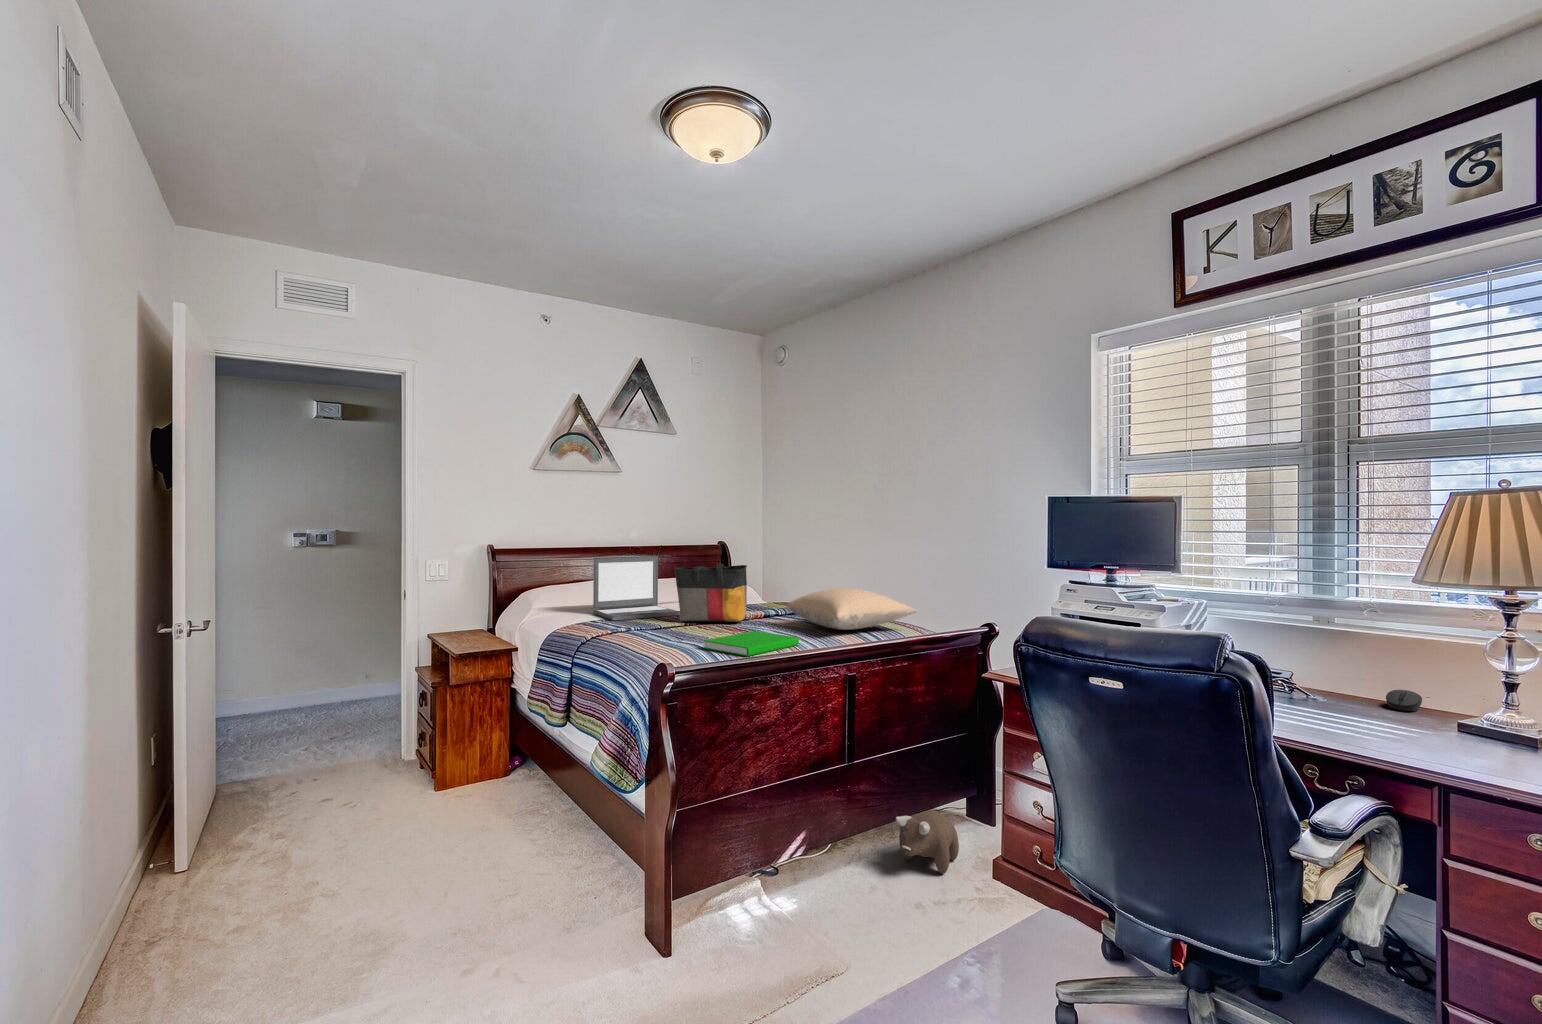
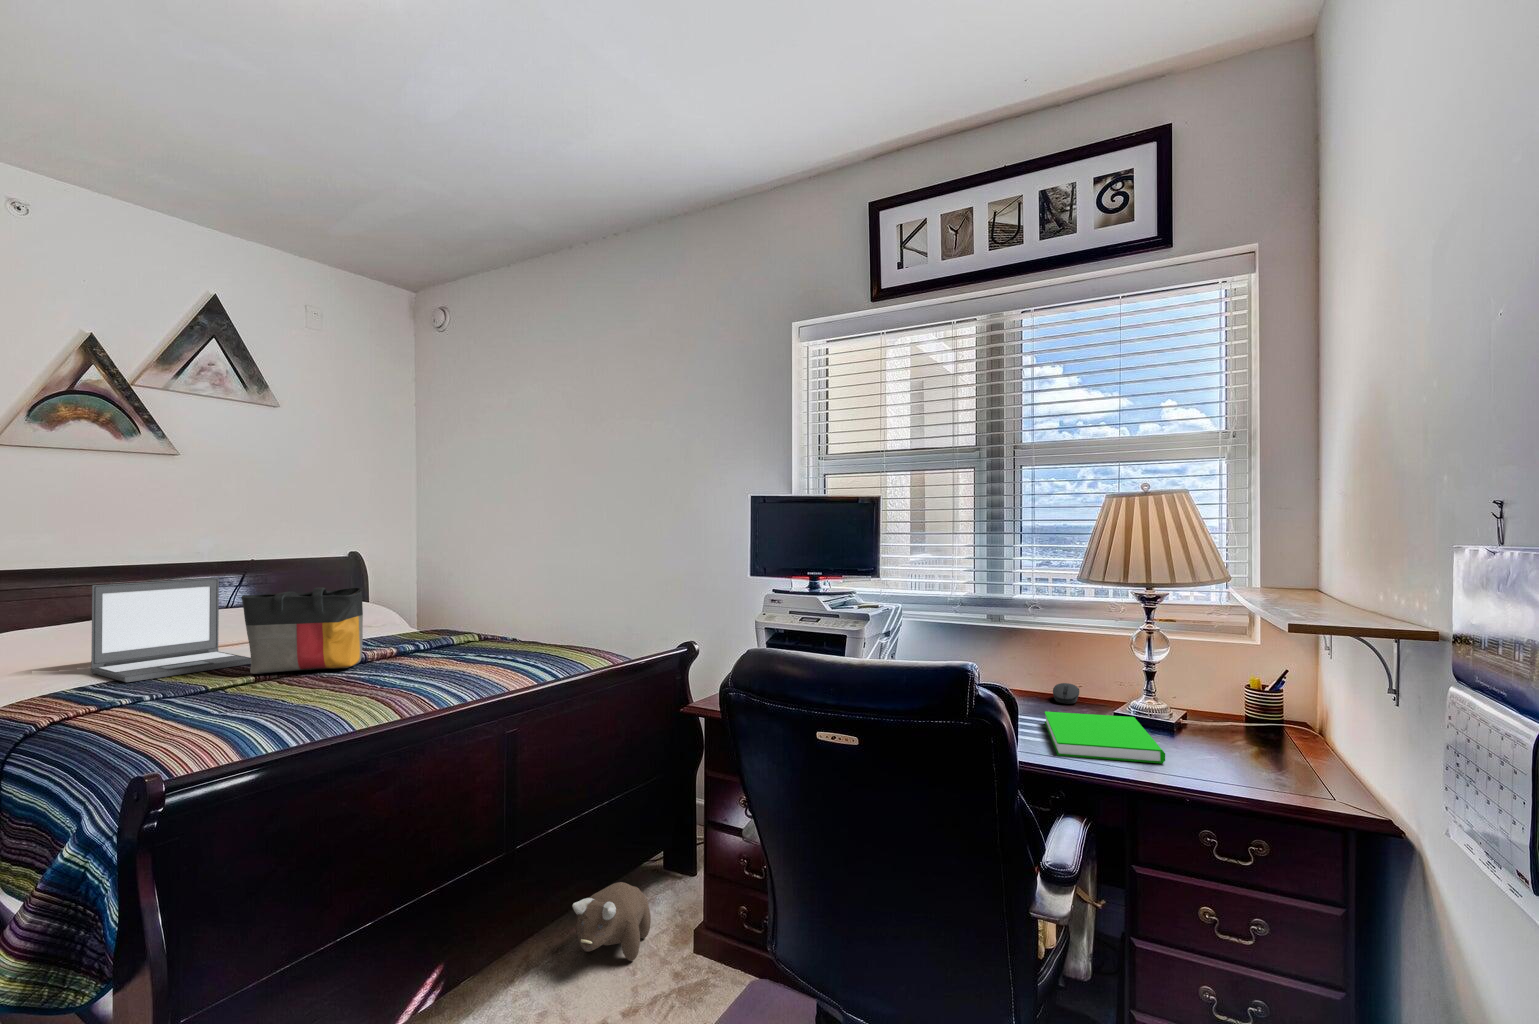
pillow: present [787,588,916,630] -> none [423,612,599,667]
book: present [704,631,799,656] -> present [1045,711,1165,764]

